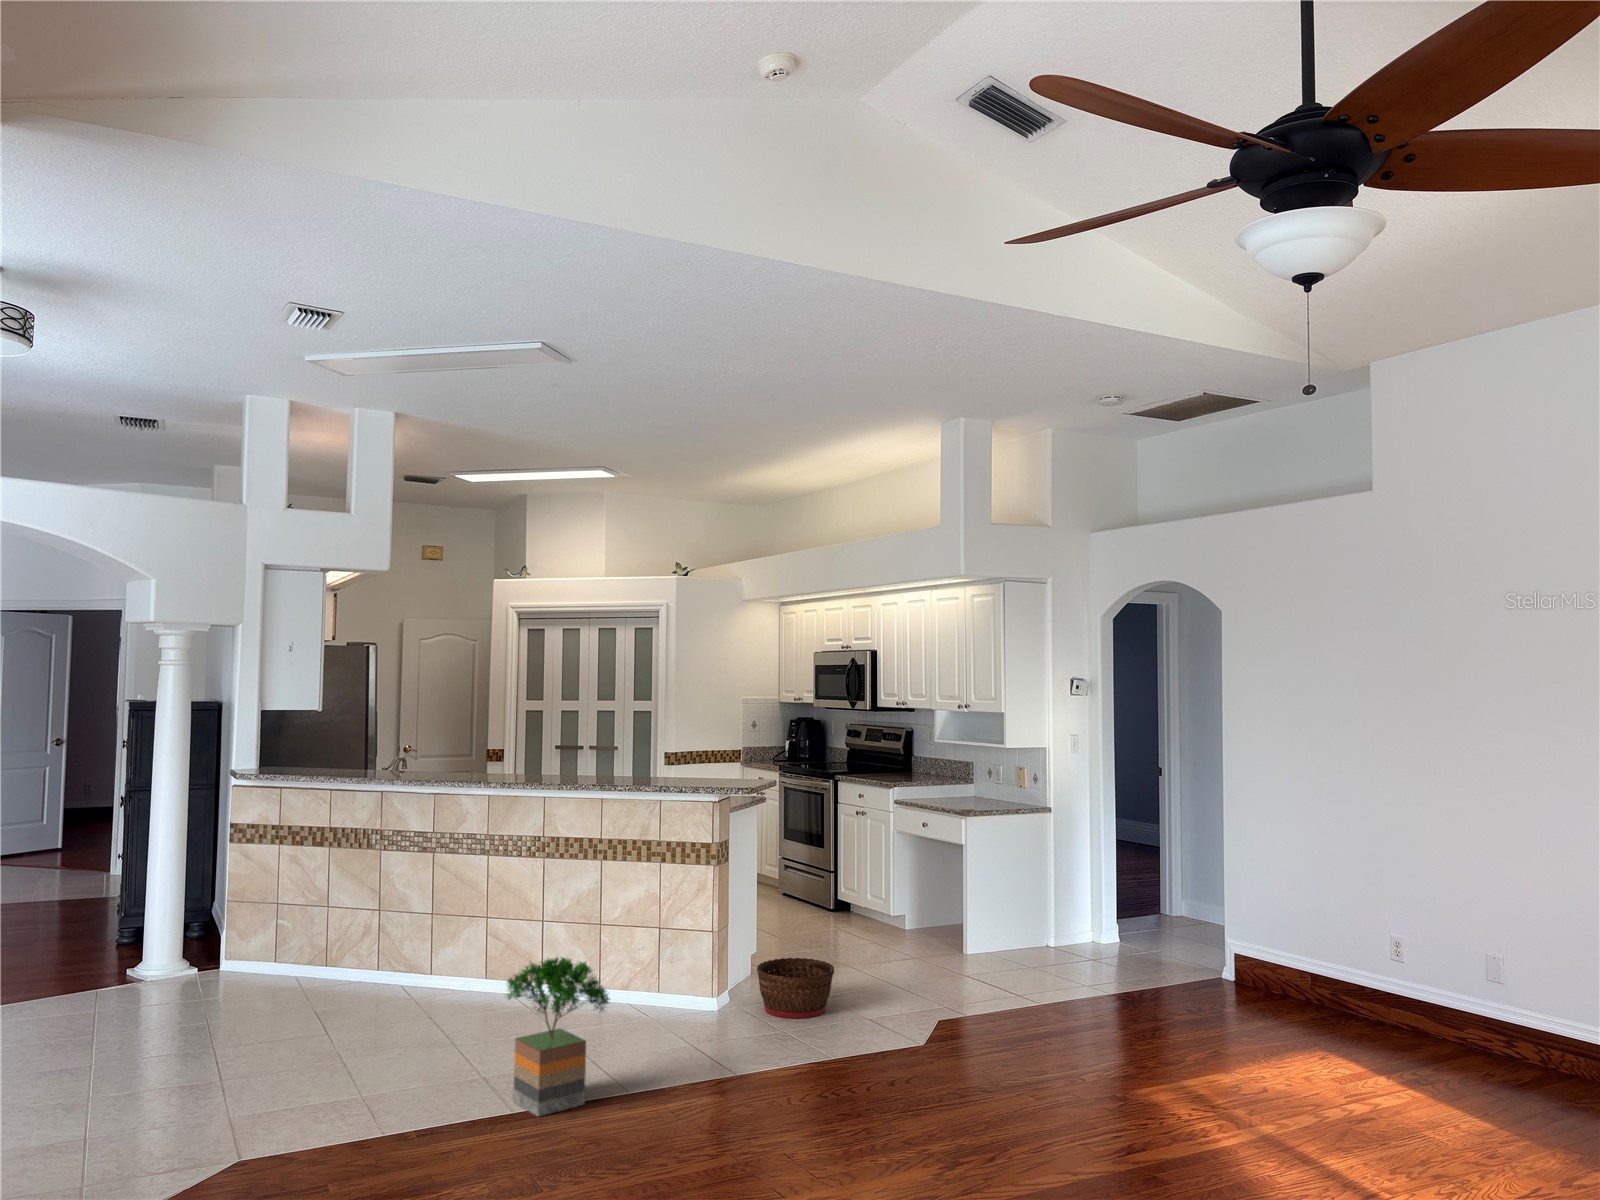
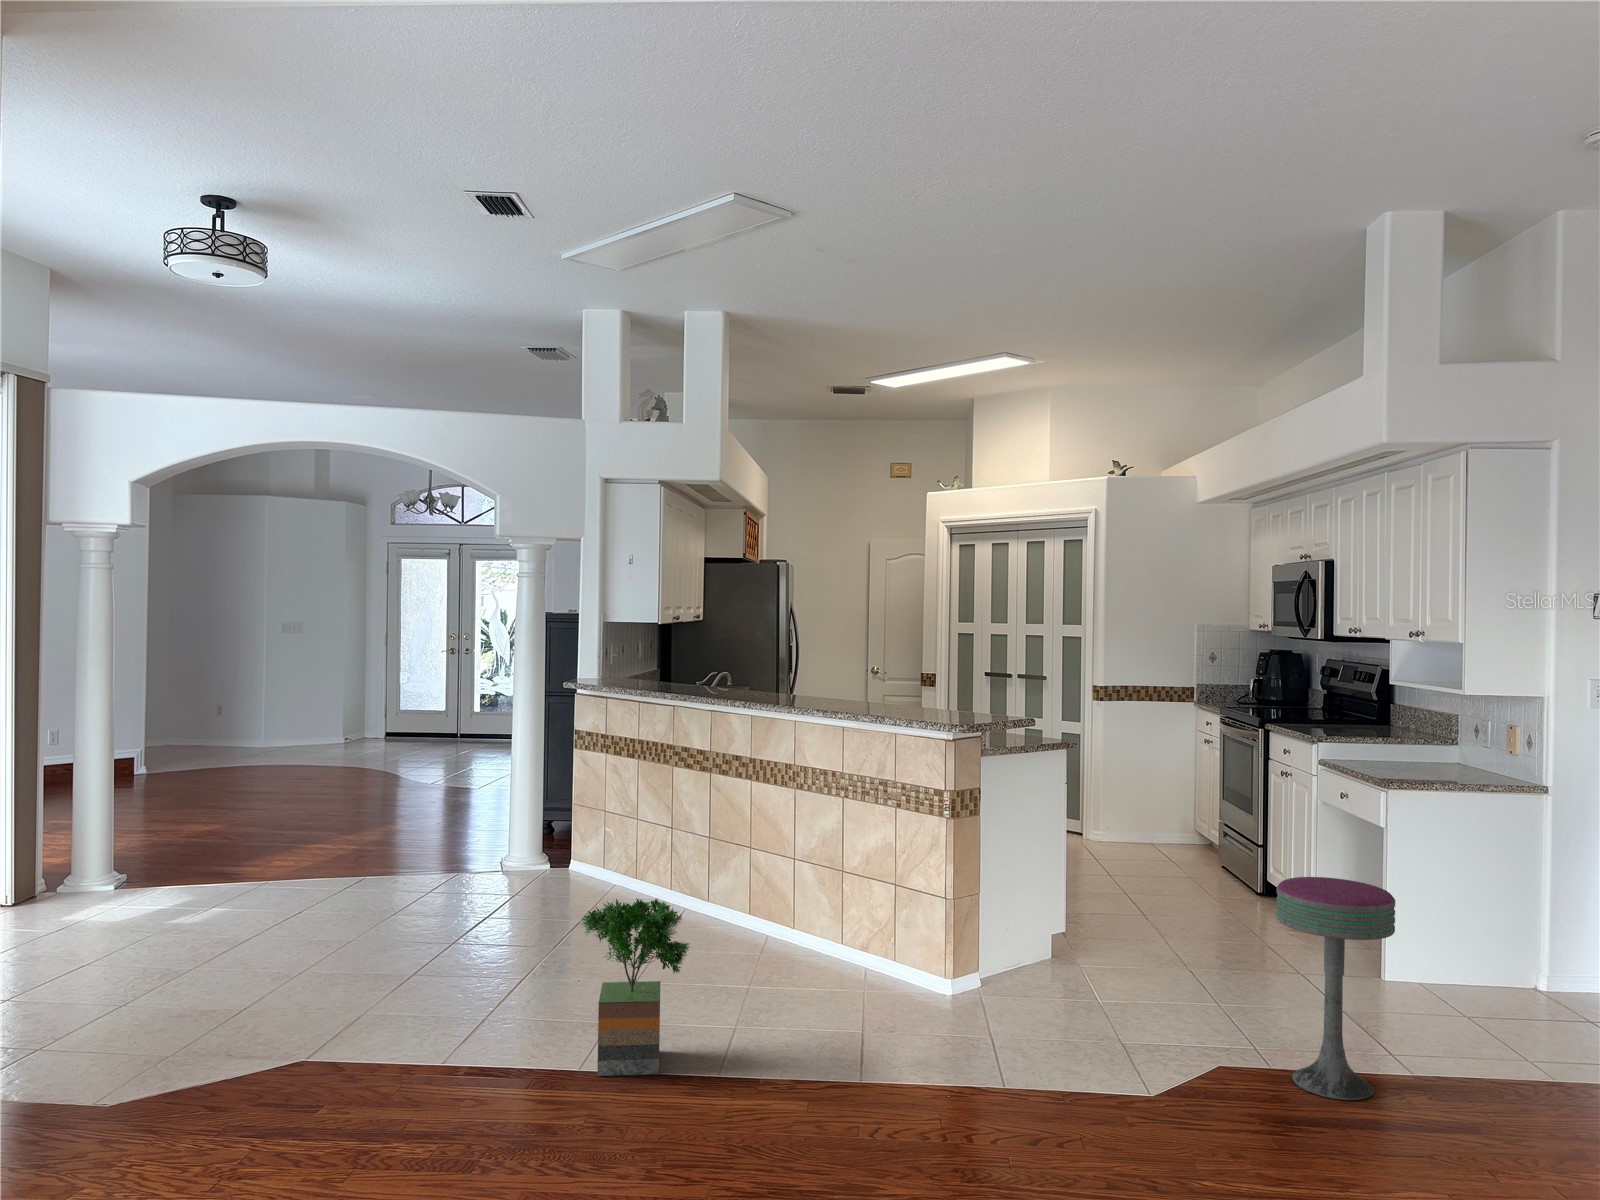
bar stool: none [967,876,1039,1021] -> present [1276,877,1395,1100]
basket: present [757,958,834,1018] -> none [993,945,1096,1028]

